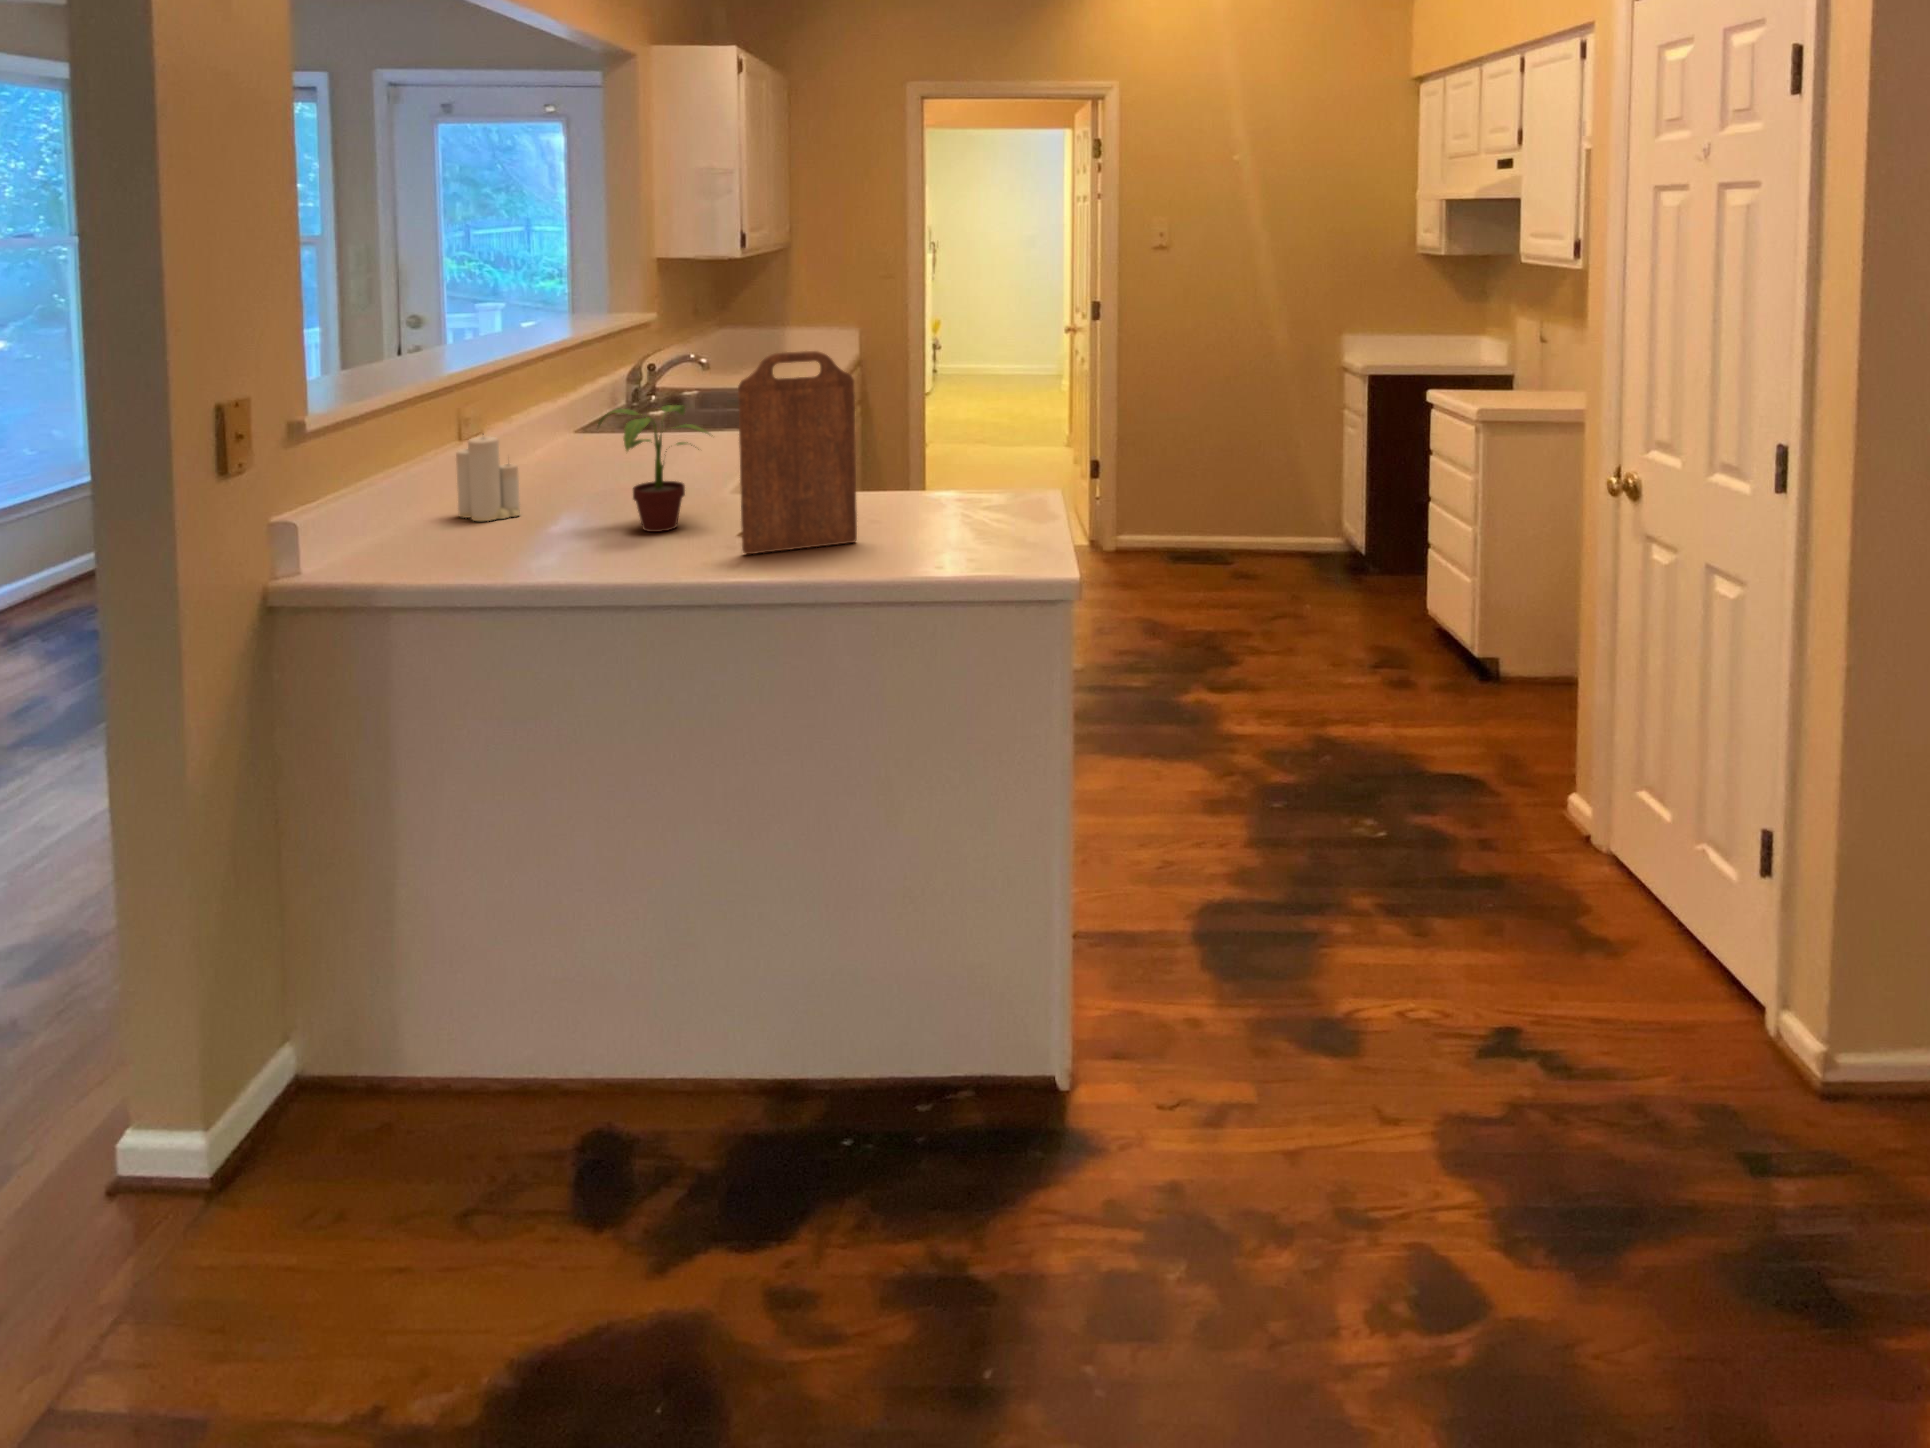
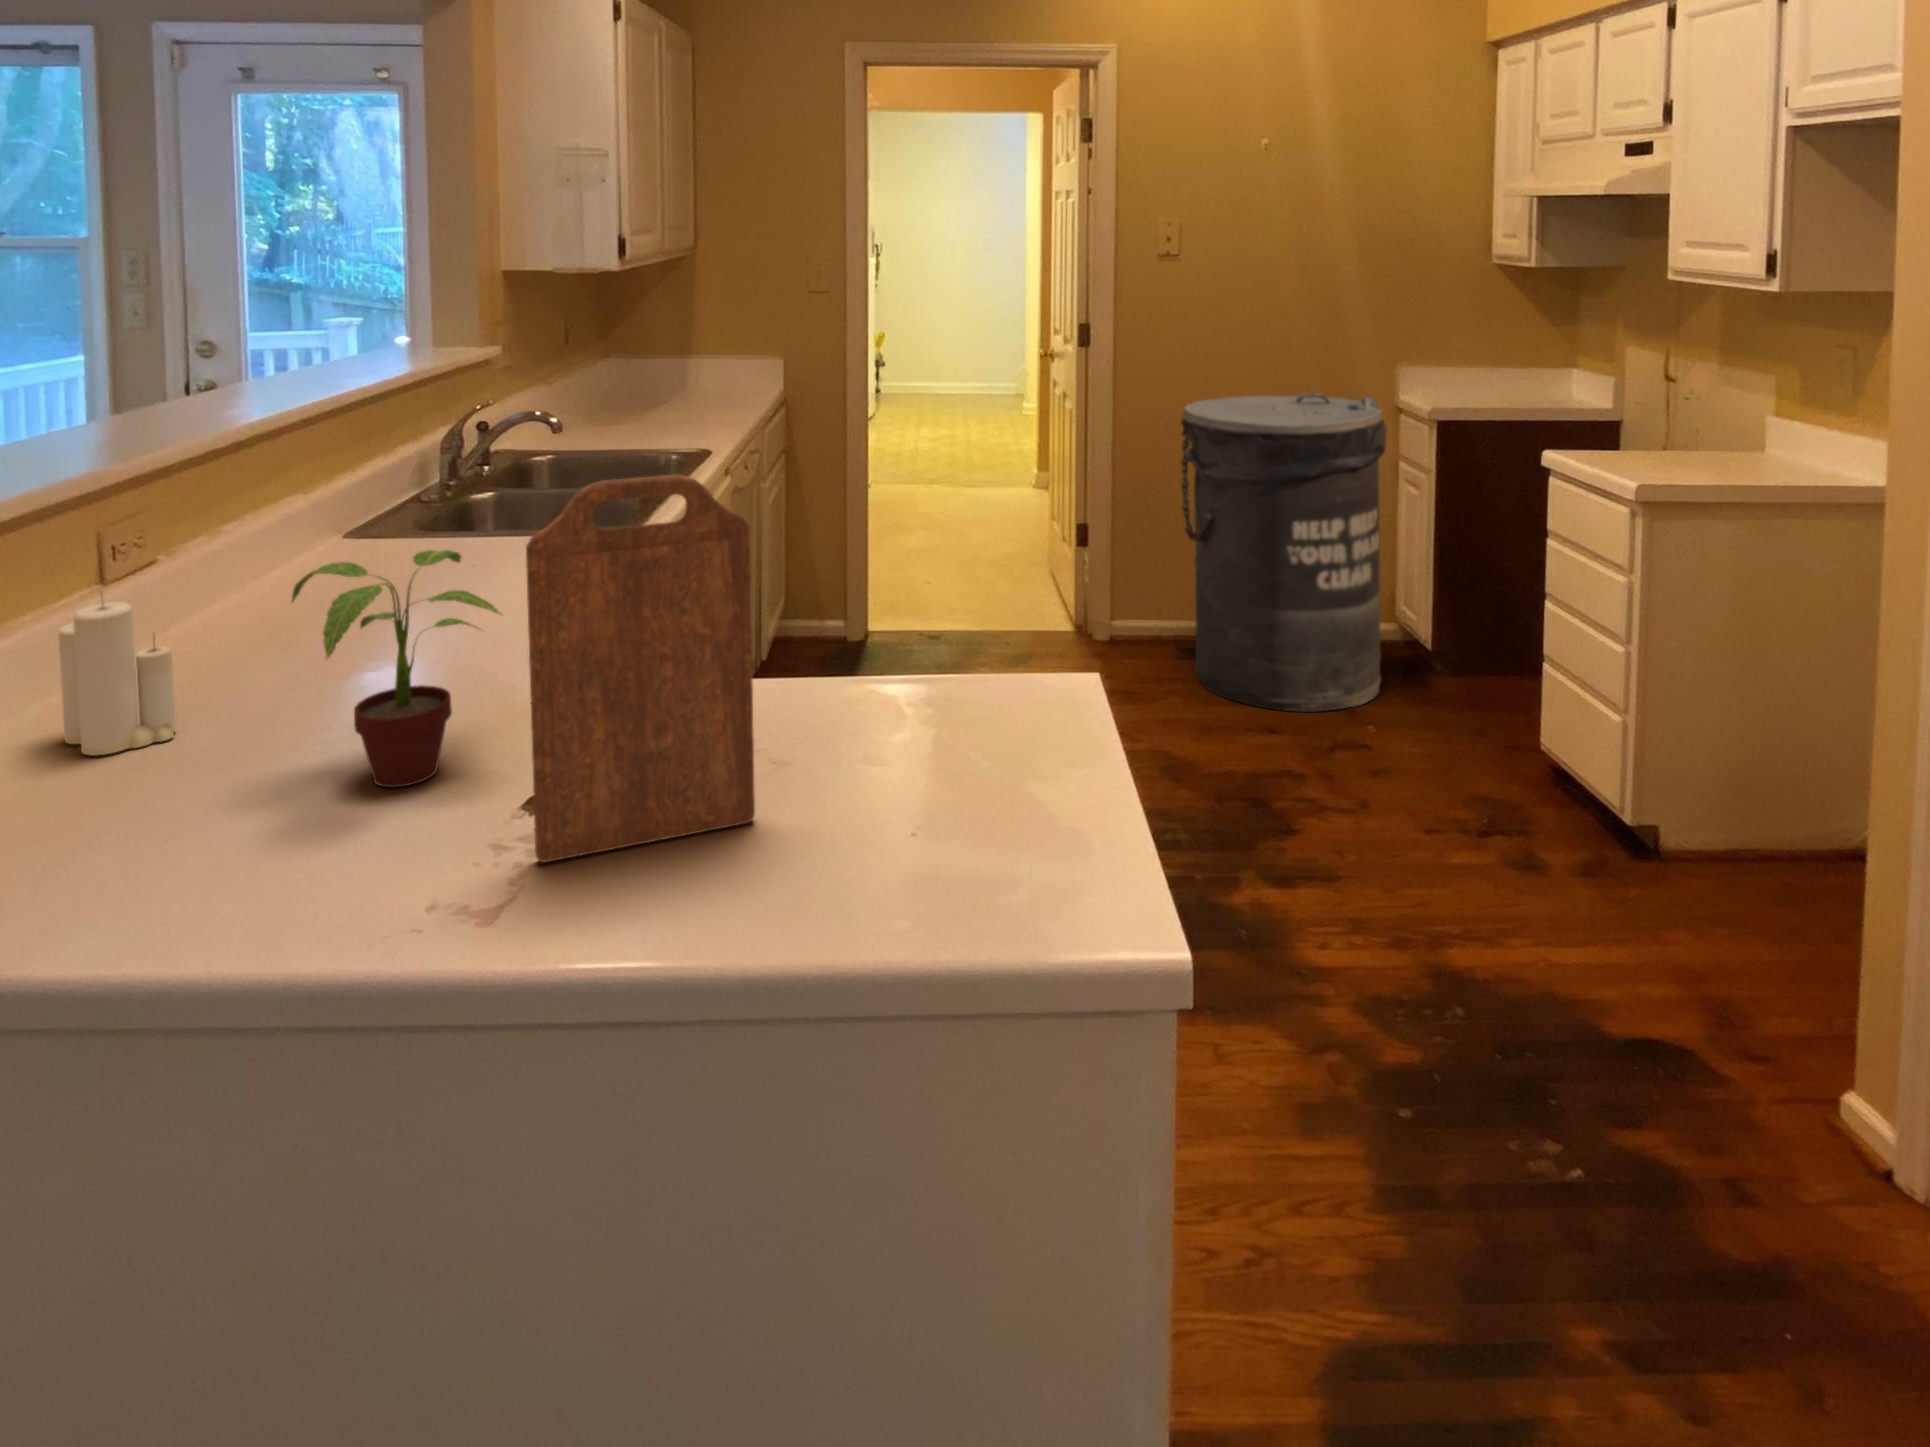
trash can: none [1169,353,1329,594] -> present [1181,393,1387,712]

